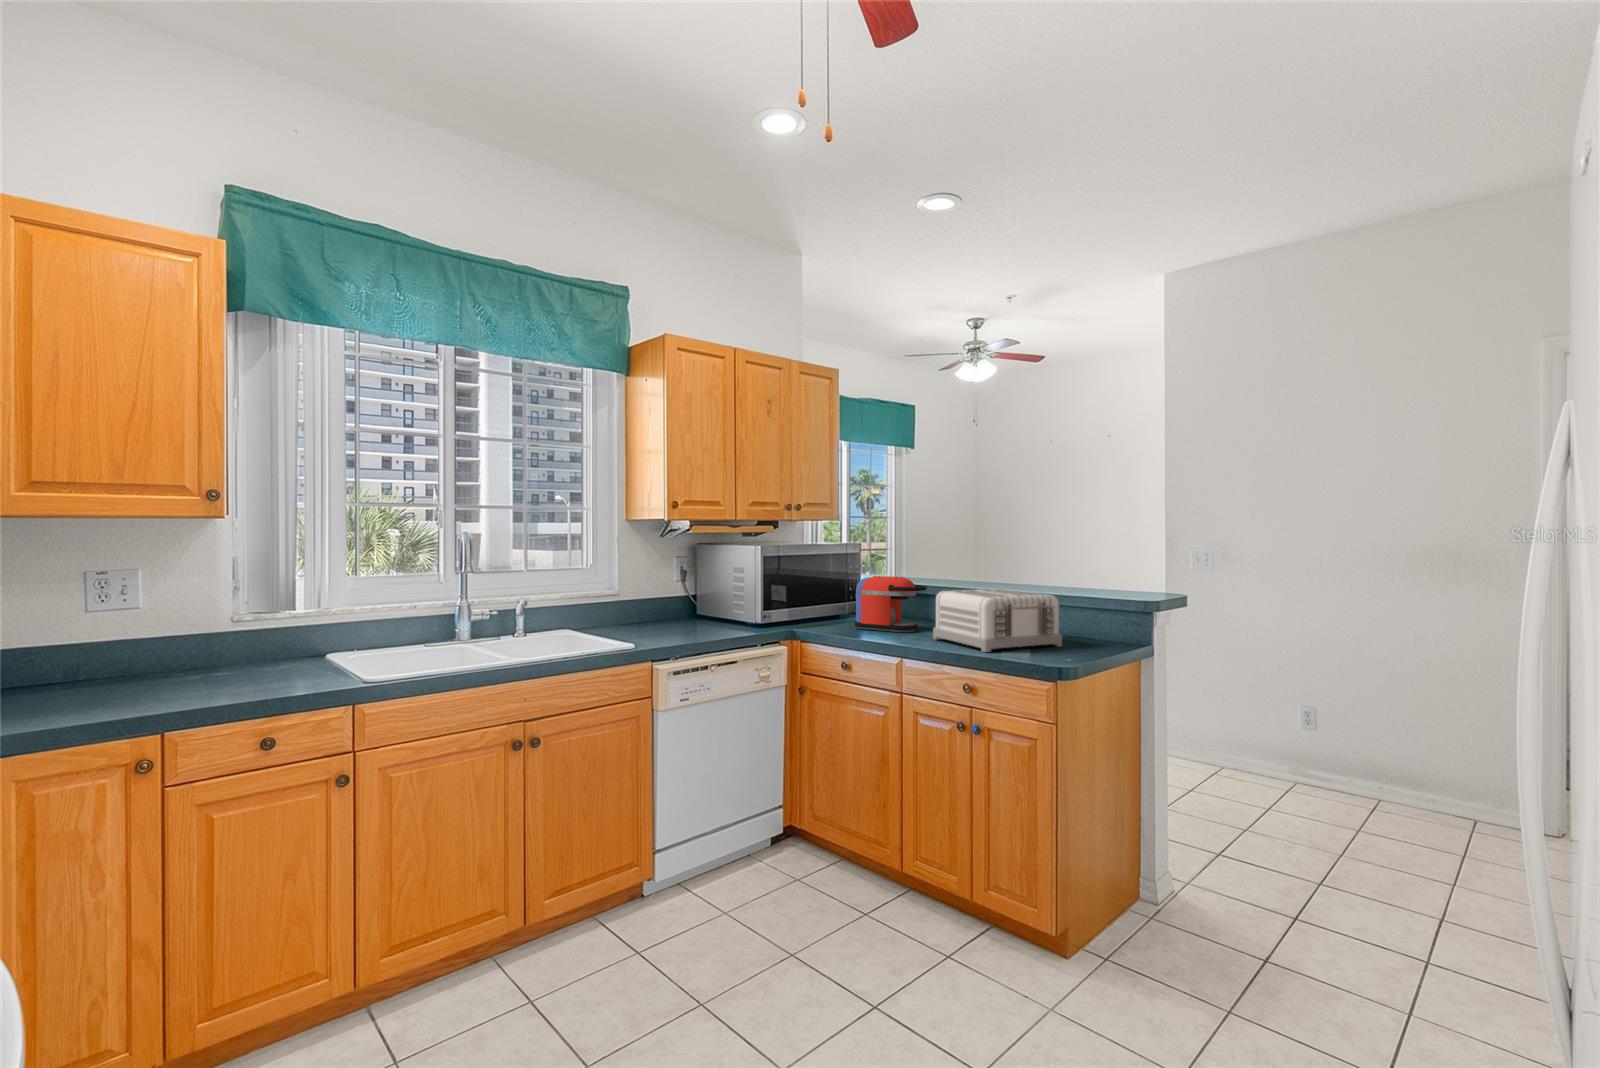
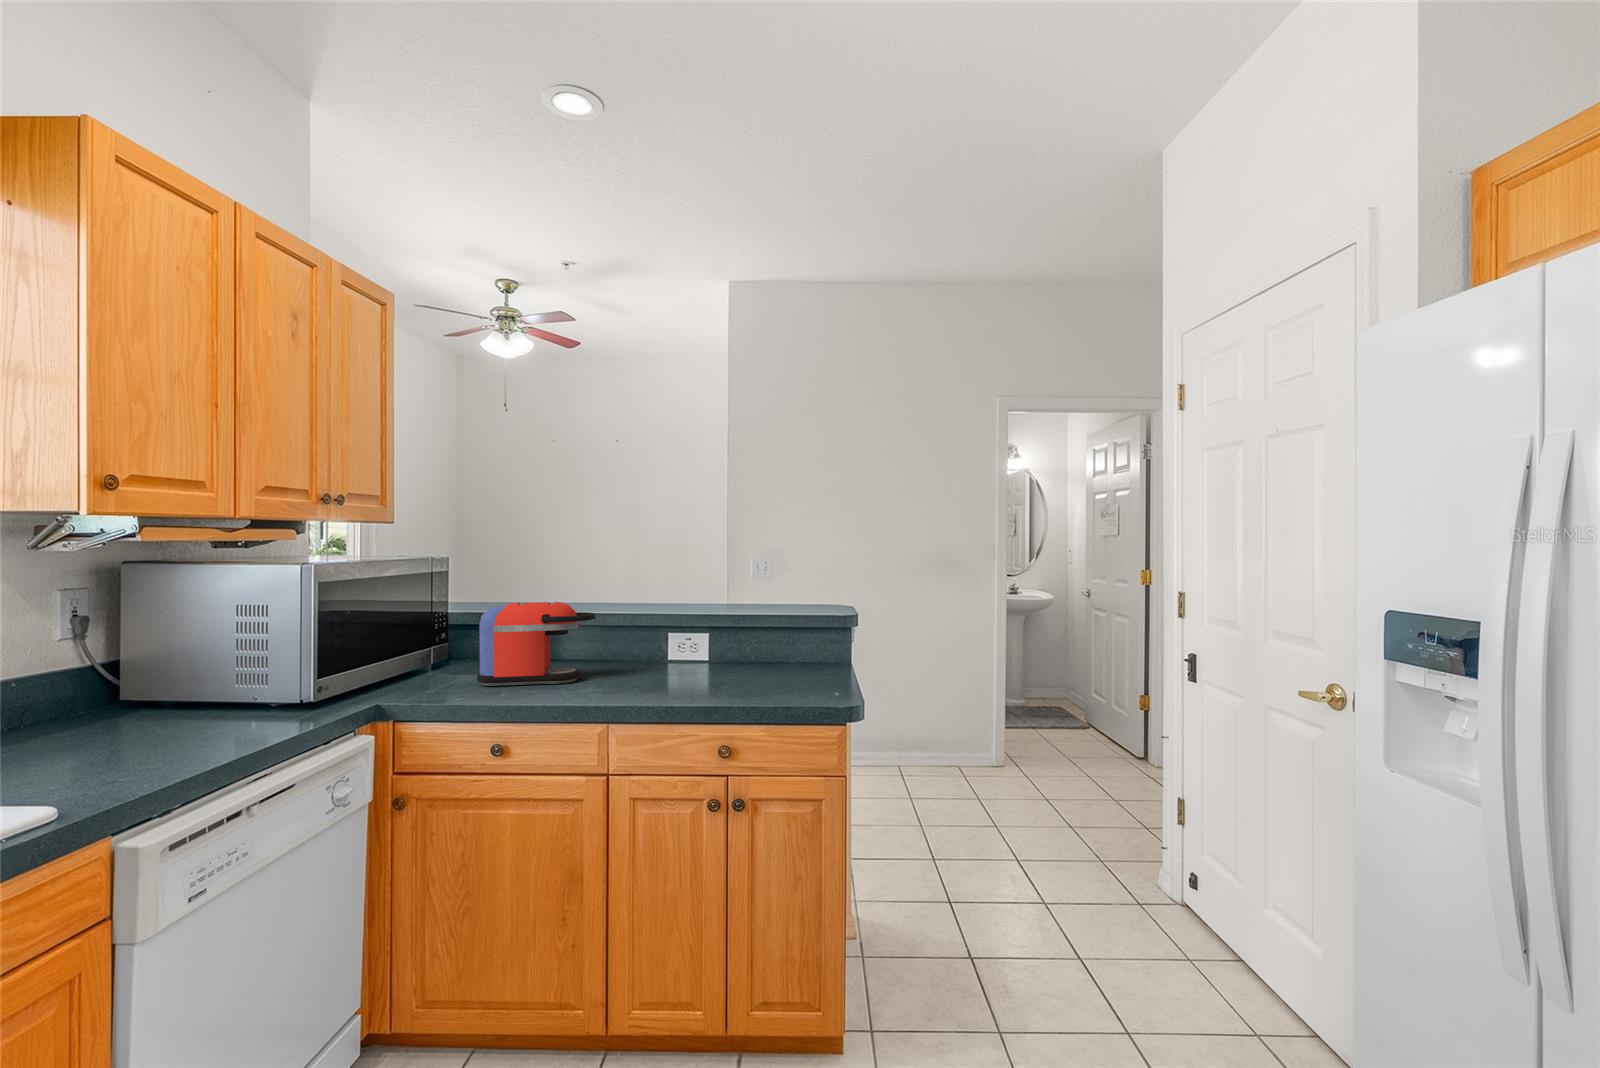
toaster: present [933,589,1062,652] -> none [631,609,799,697]

